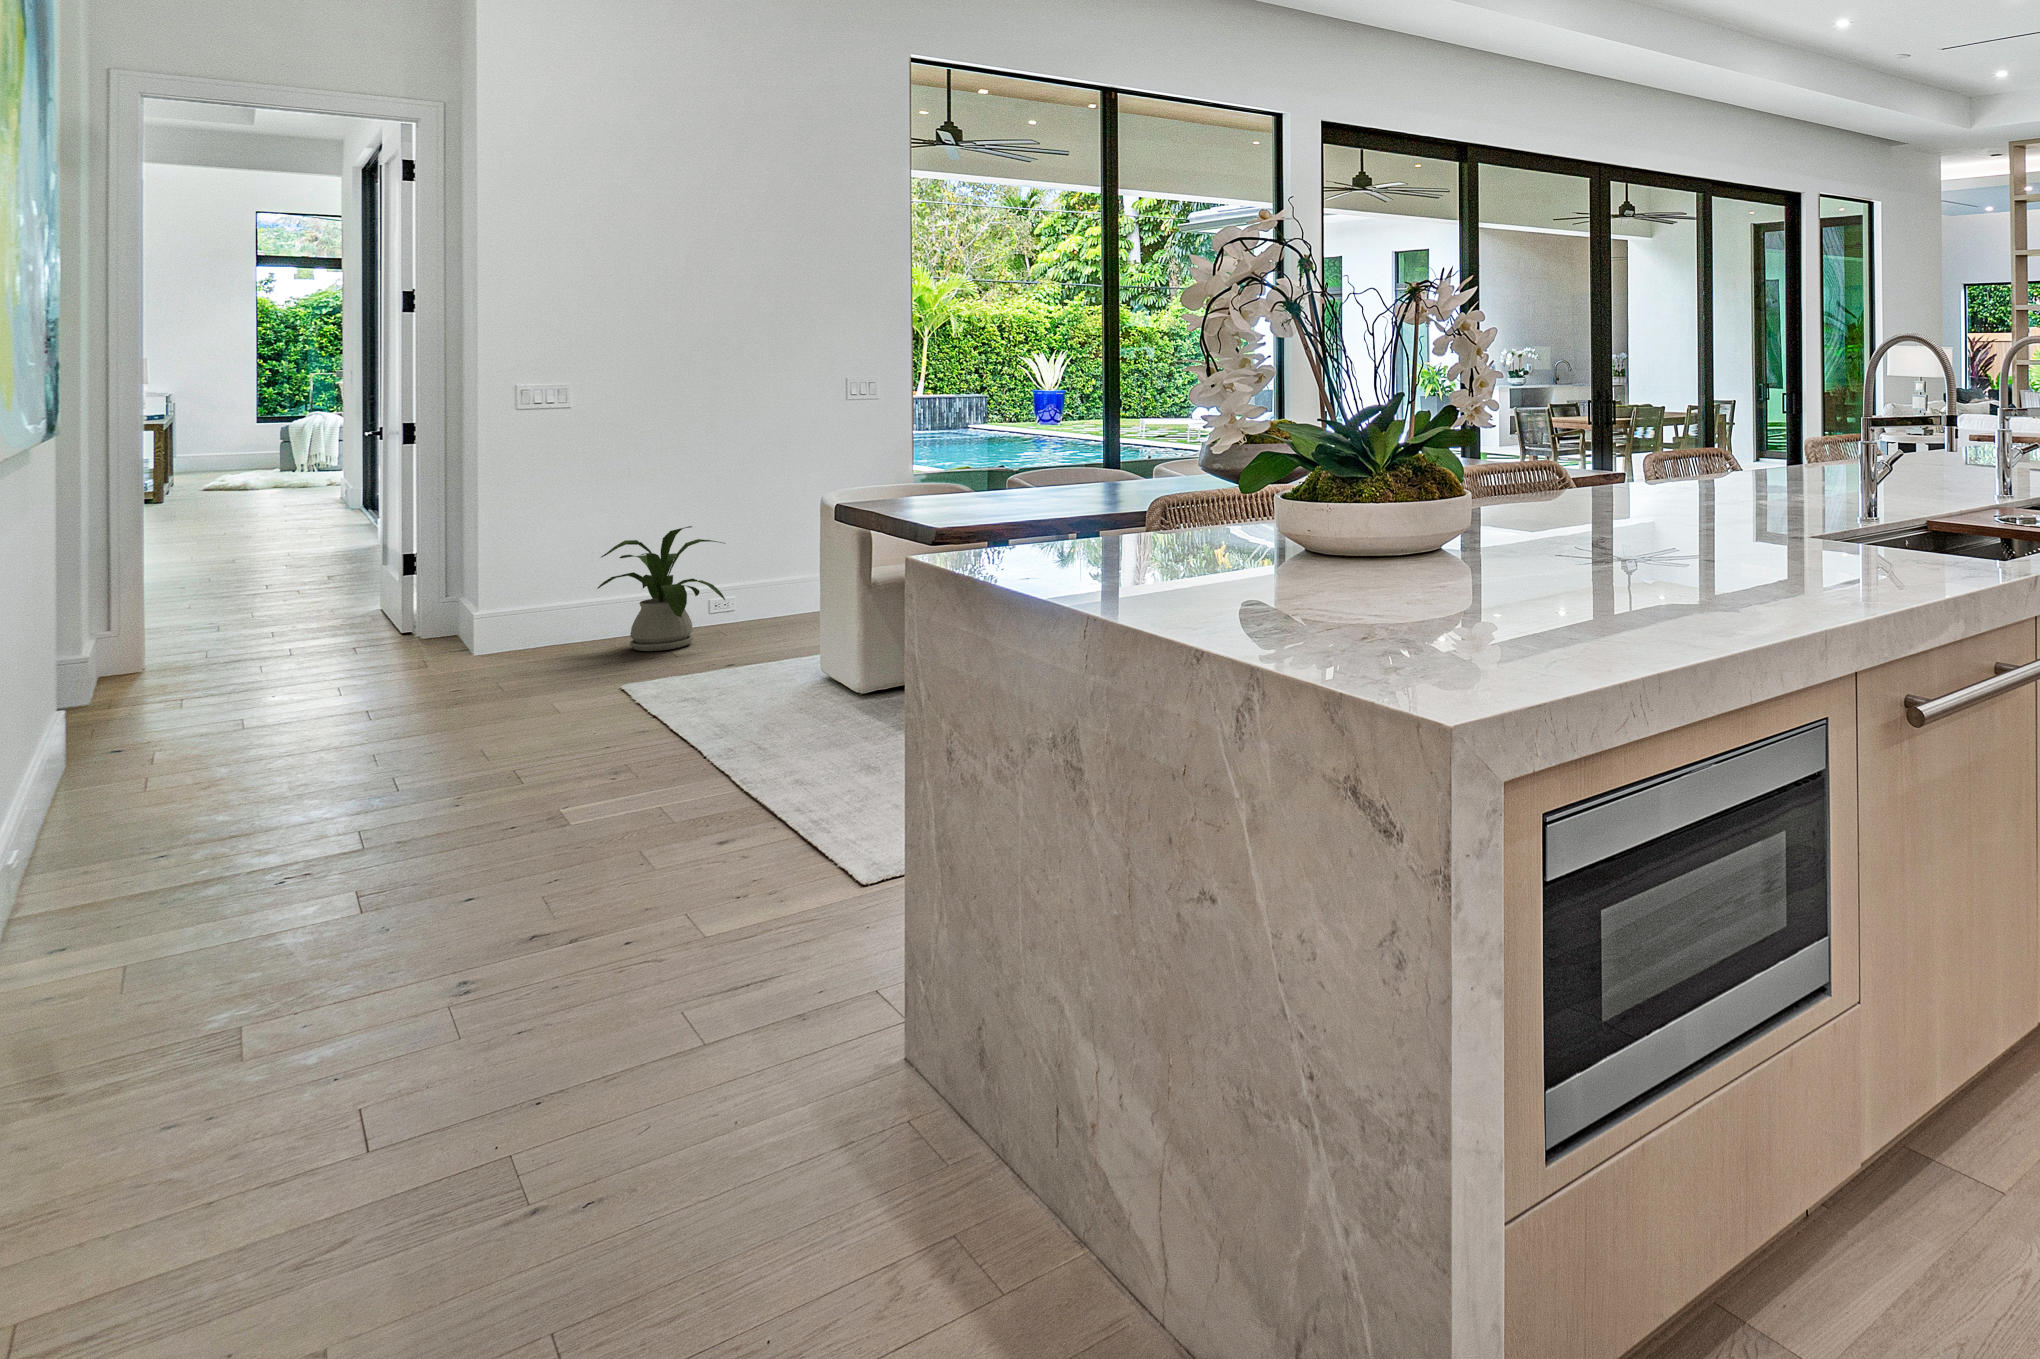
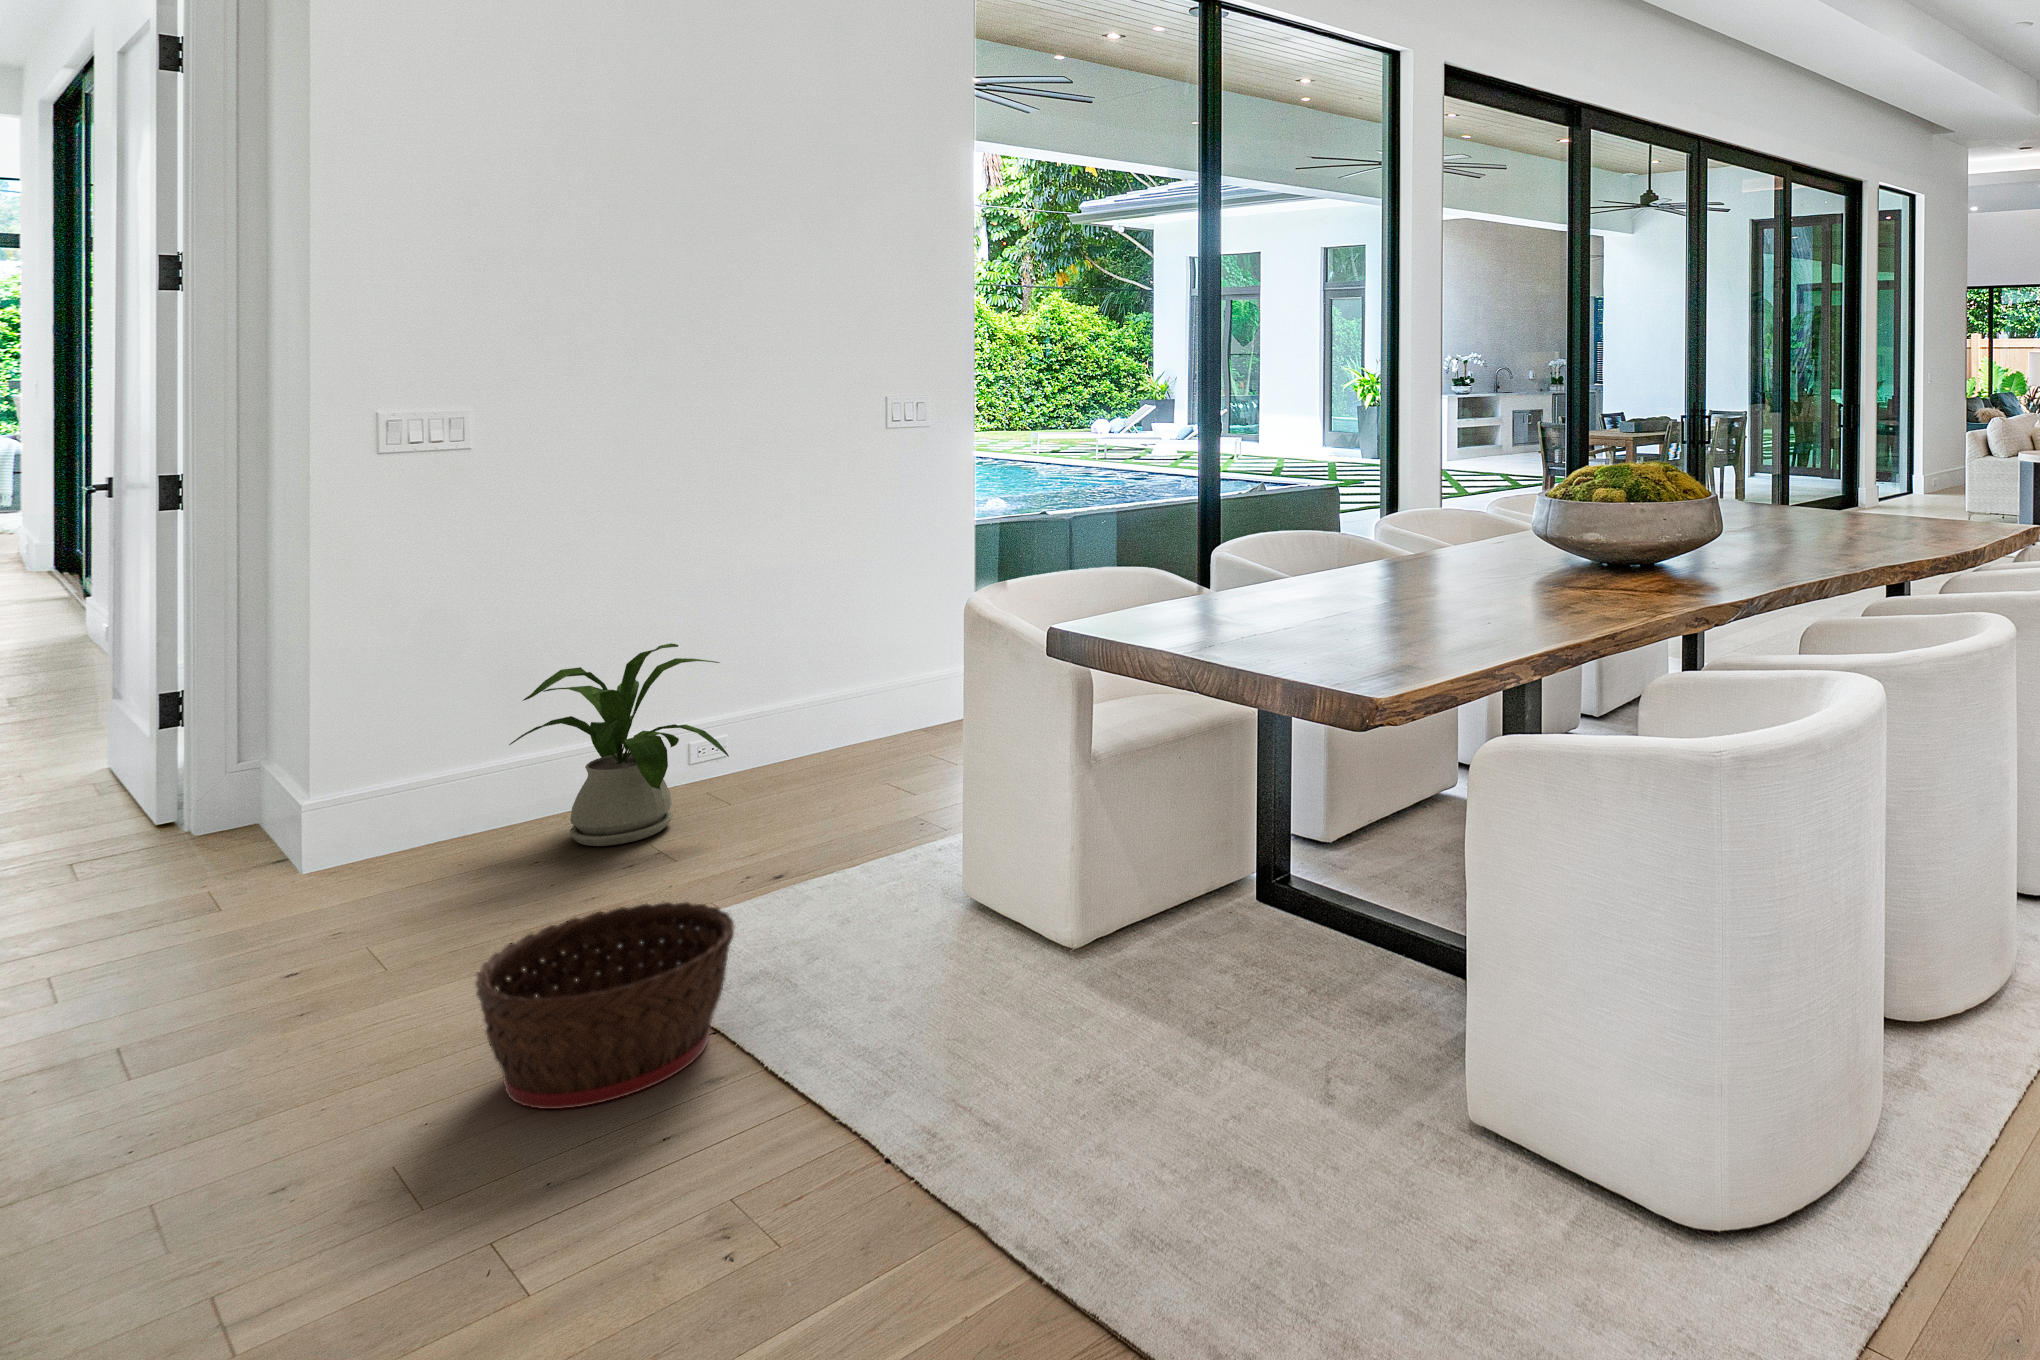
basket: none [535,651,677,740] -> present [475,902,734,1109]

